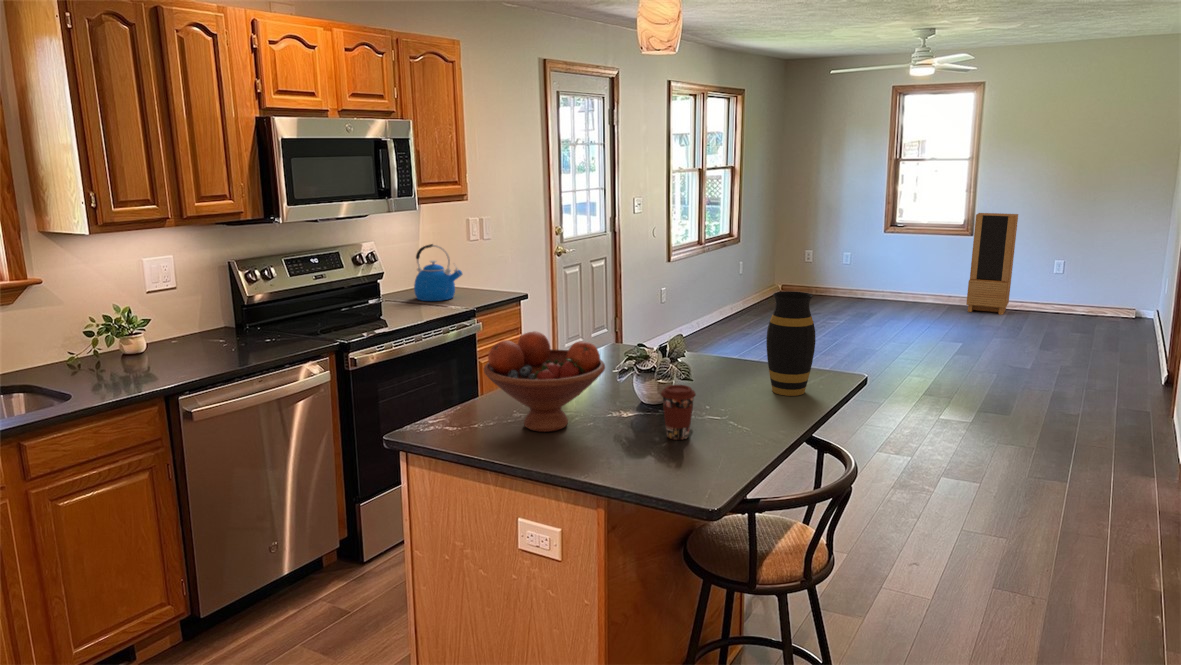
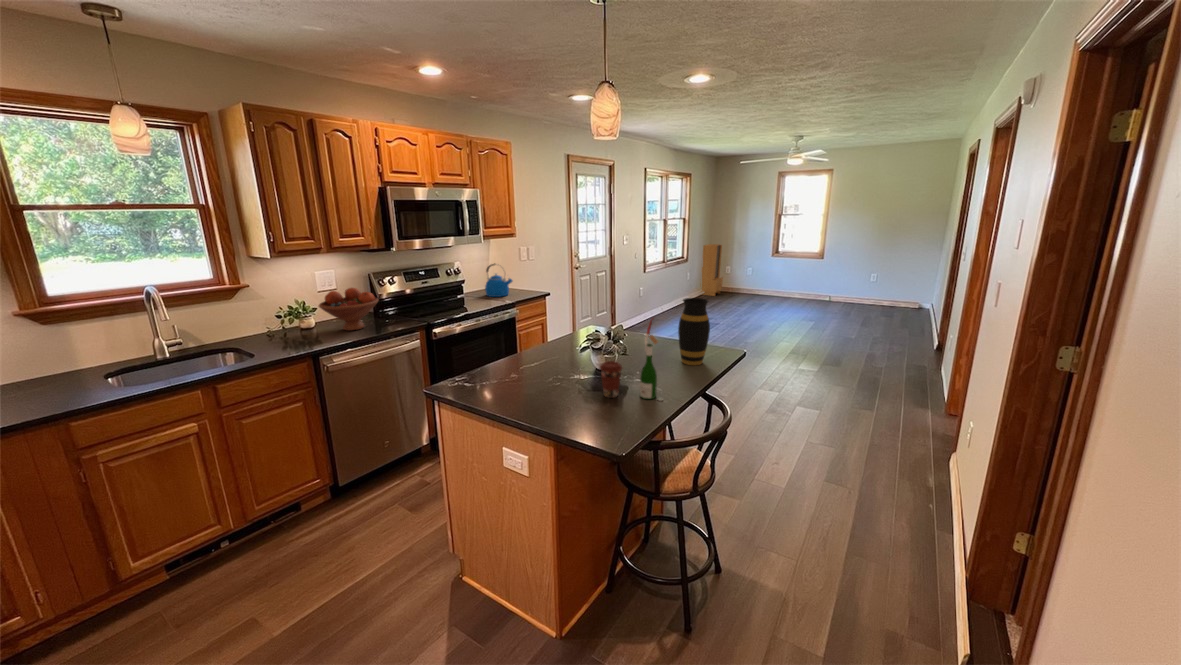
storage cabinet: present [966,213,1018,315] -> present [701,244,723,296]
wine bottle: none [722,315,758,442] -> present [640,318,663,401]
fruit bowl: present [484,331,605,432] -> present [319,288,379,331]

